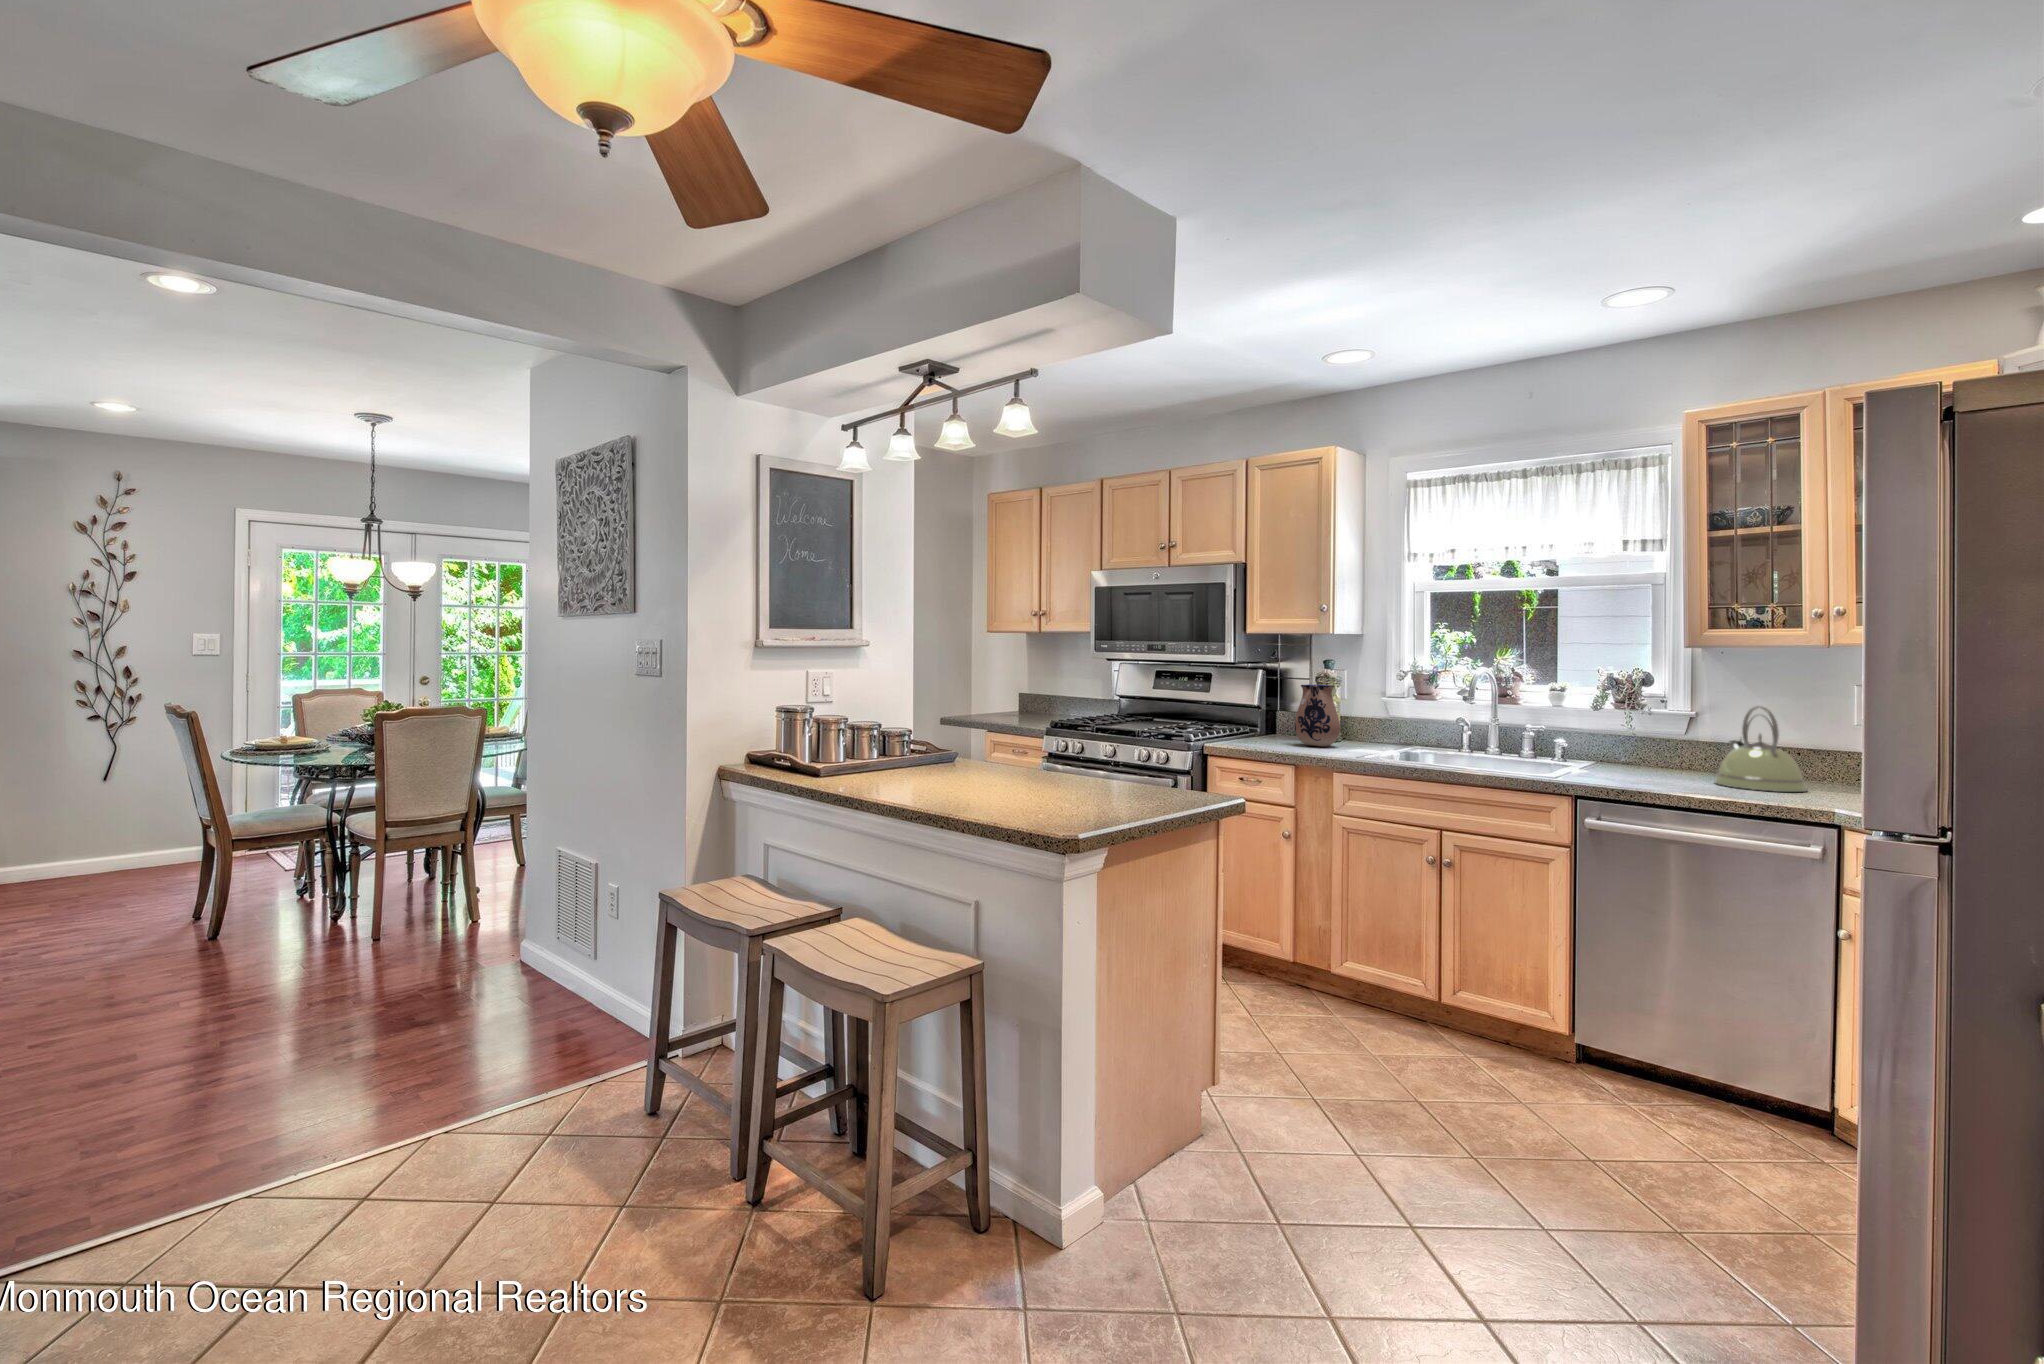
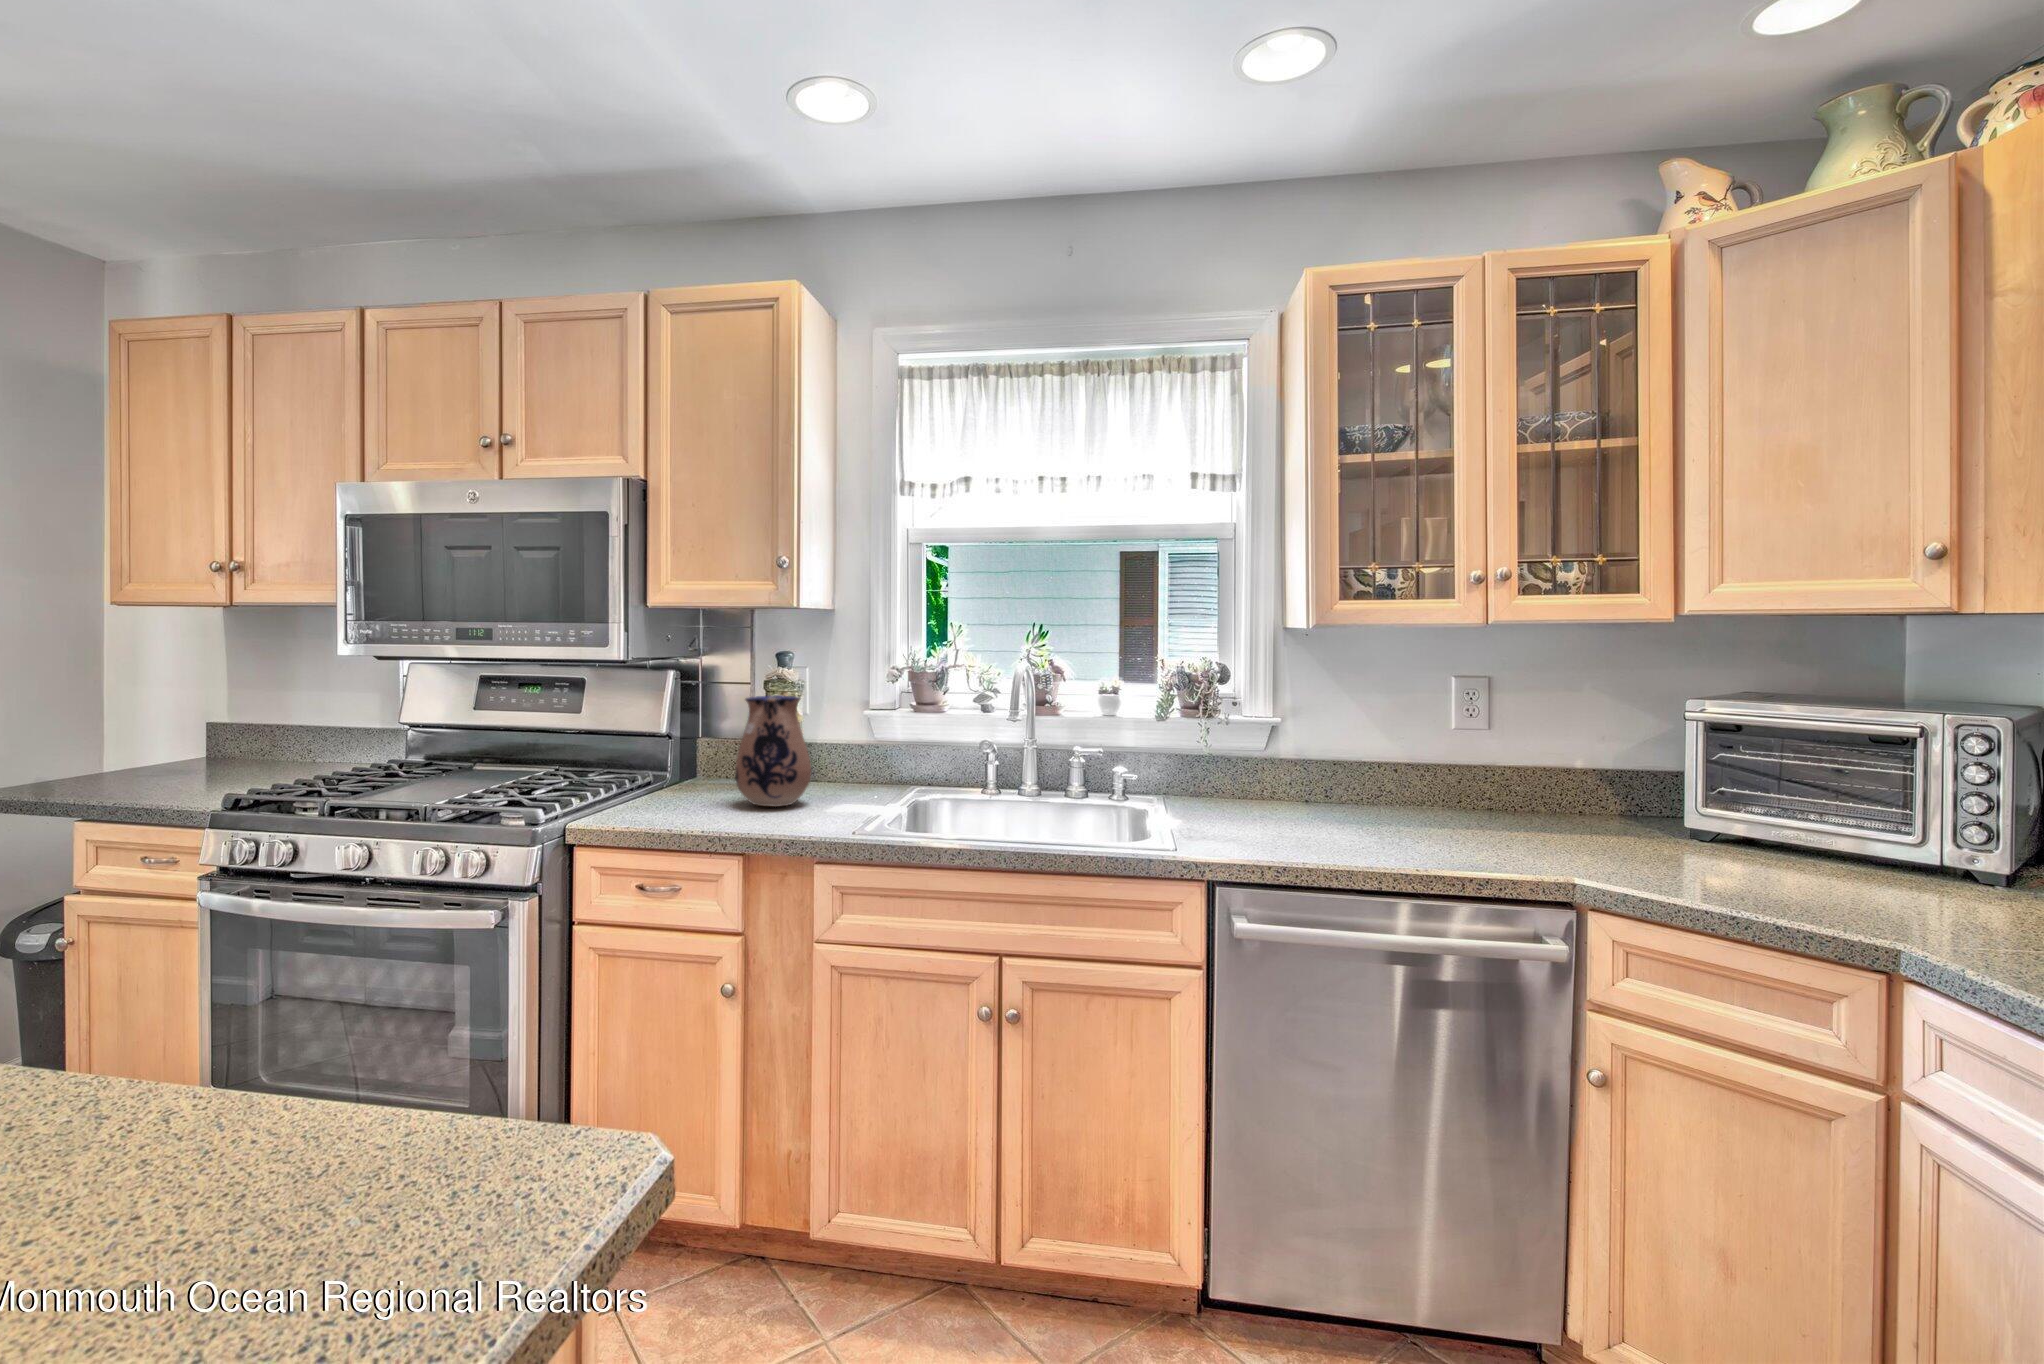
kettle: present [1715,706,1806,792] -> none [1348,713,1464,843]

